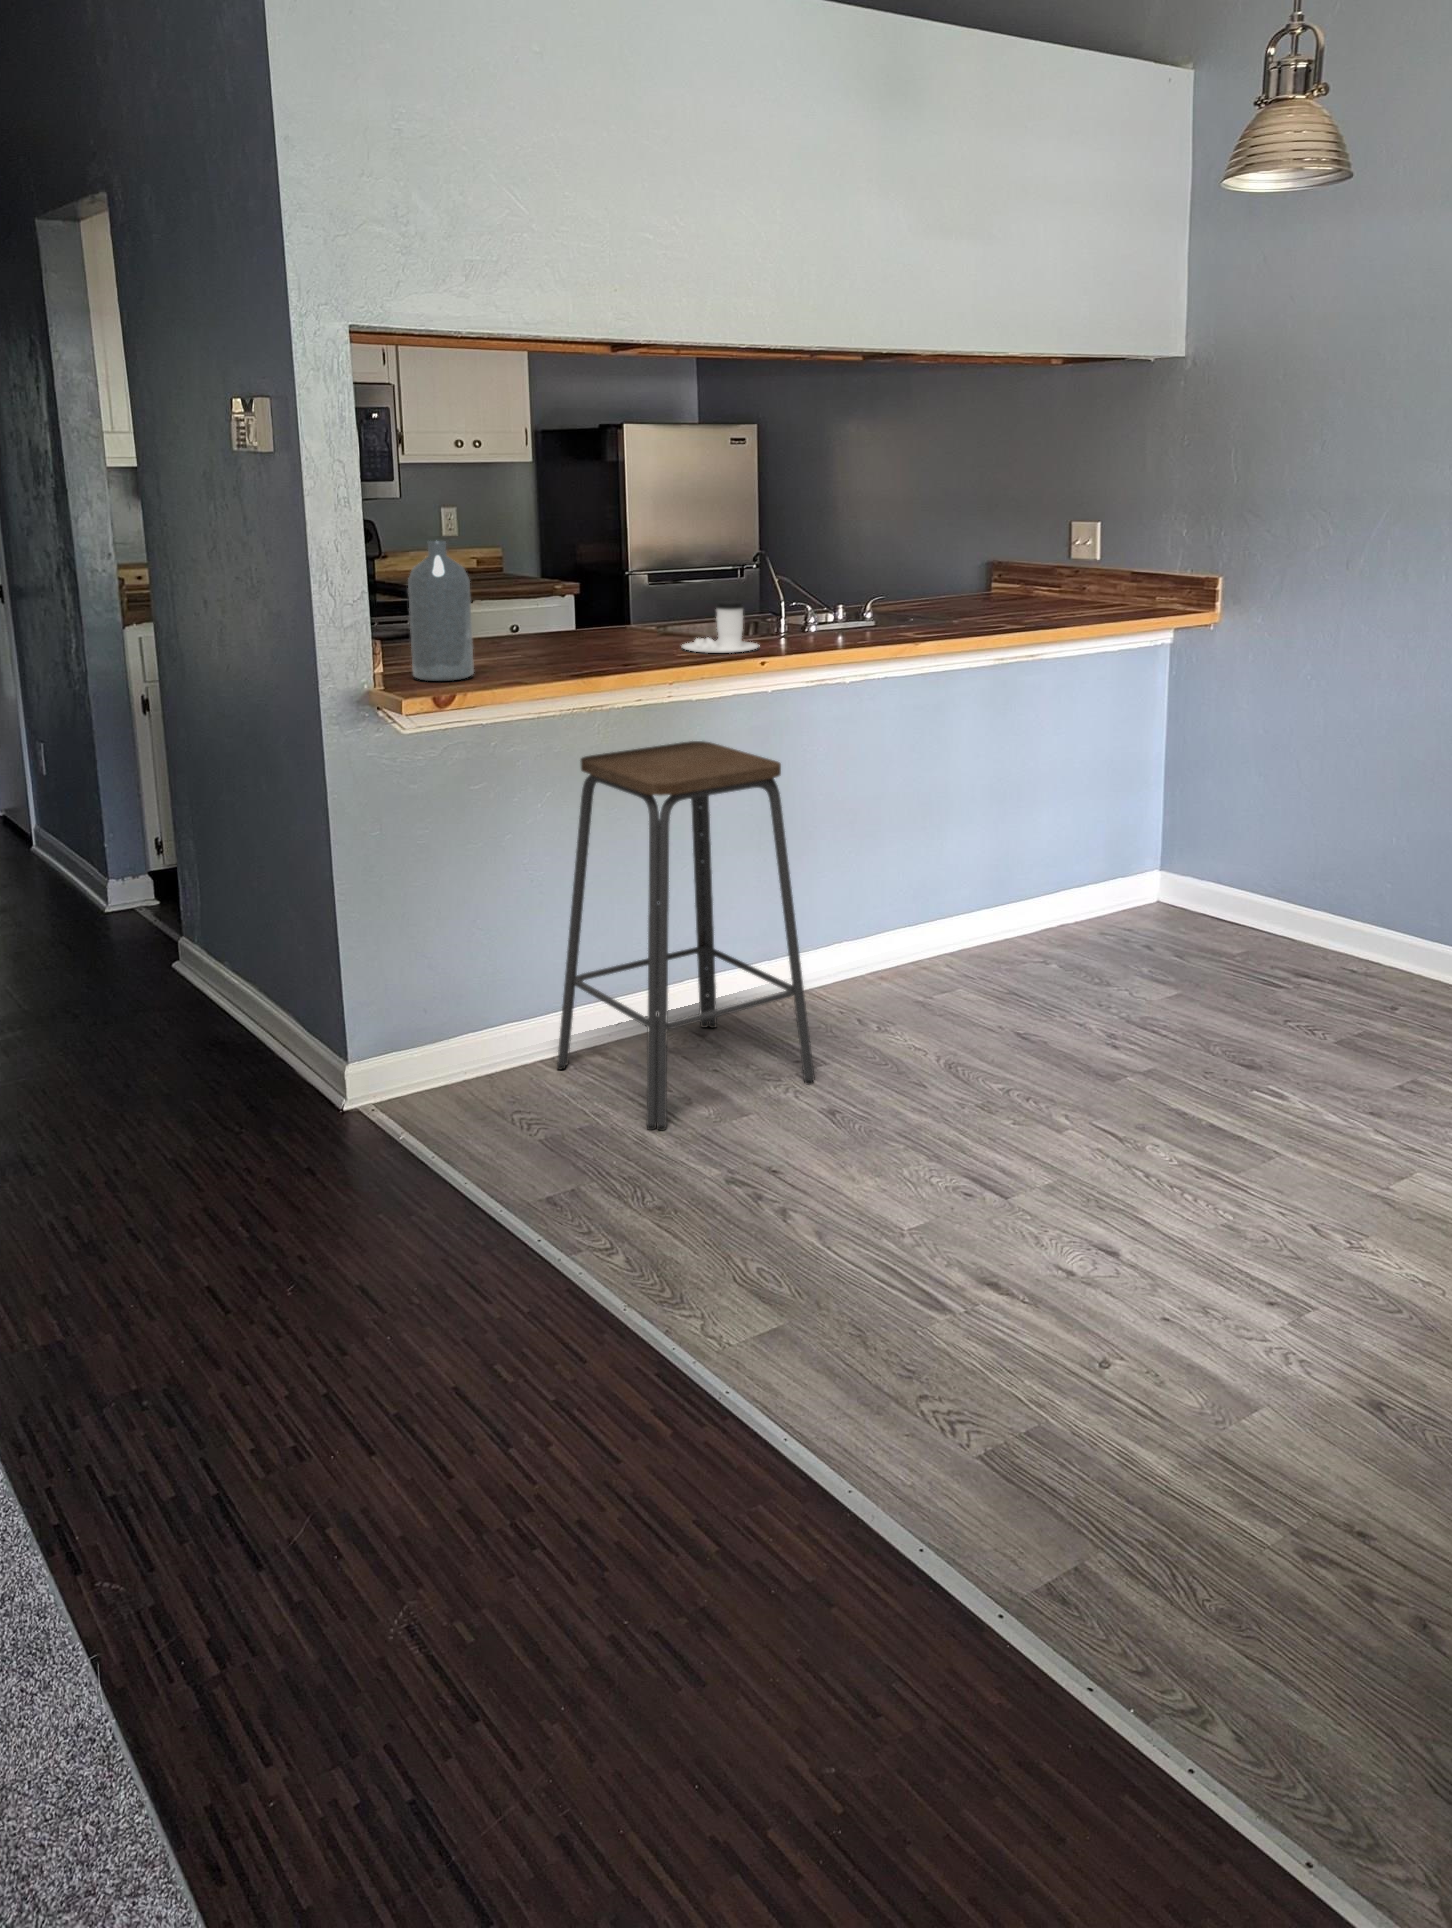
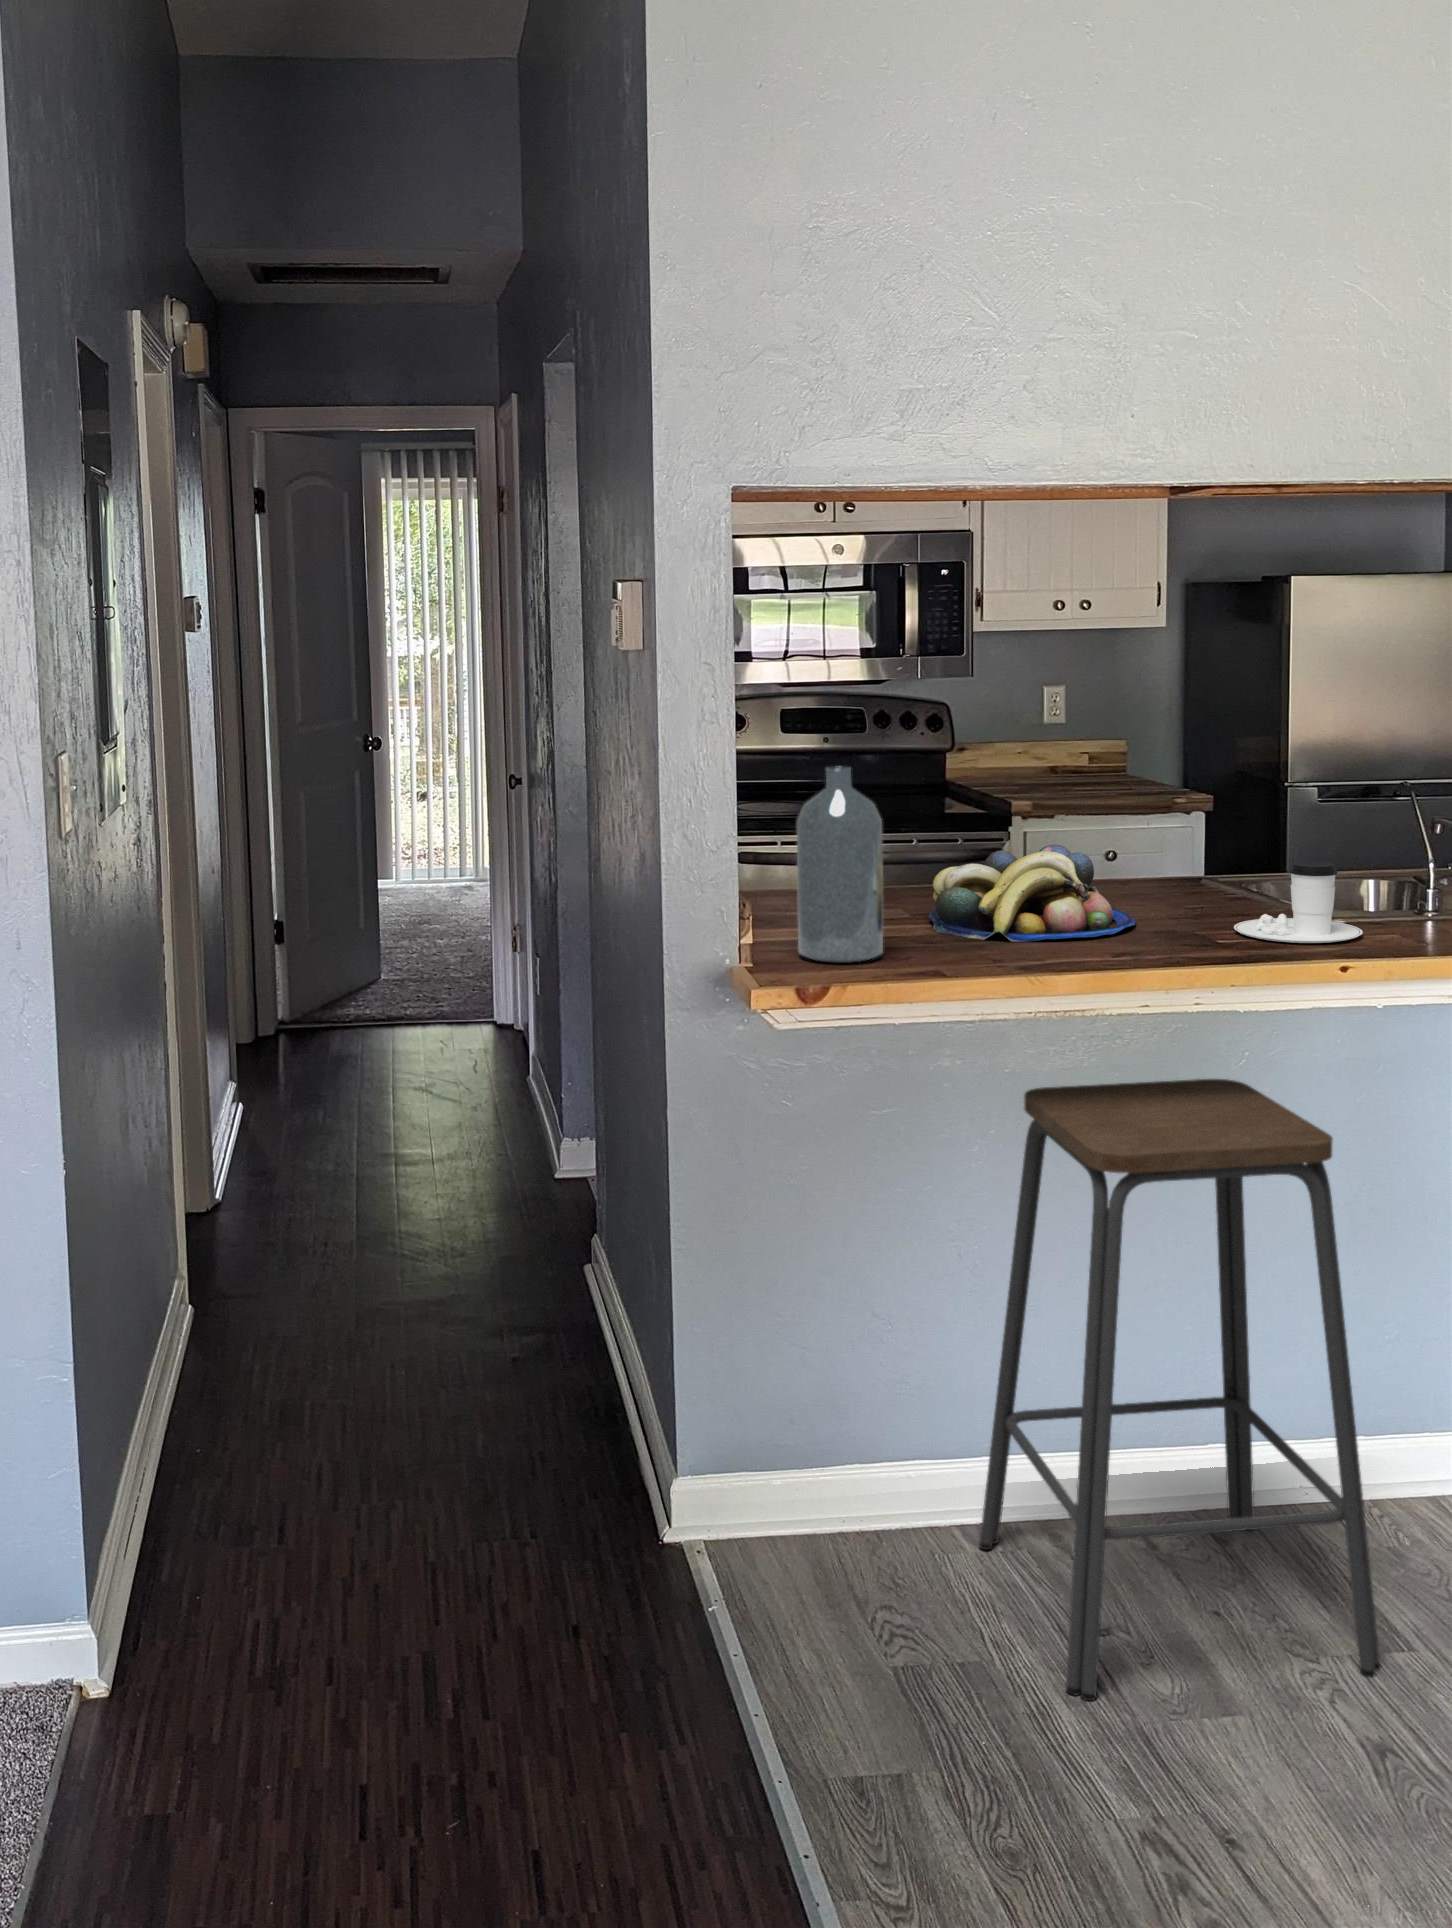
fruit bowl: none [477,599,619,664] -> present [929,845,1135,942]

